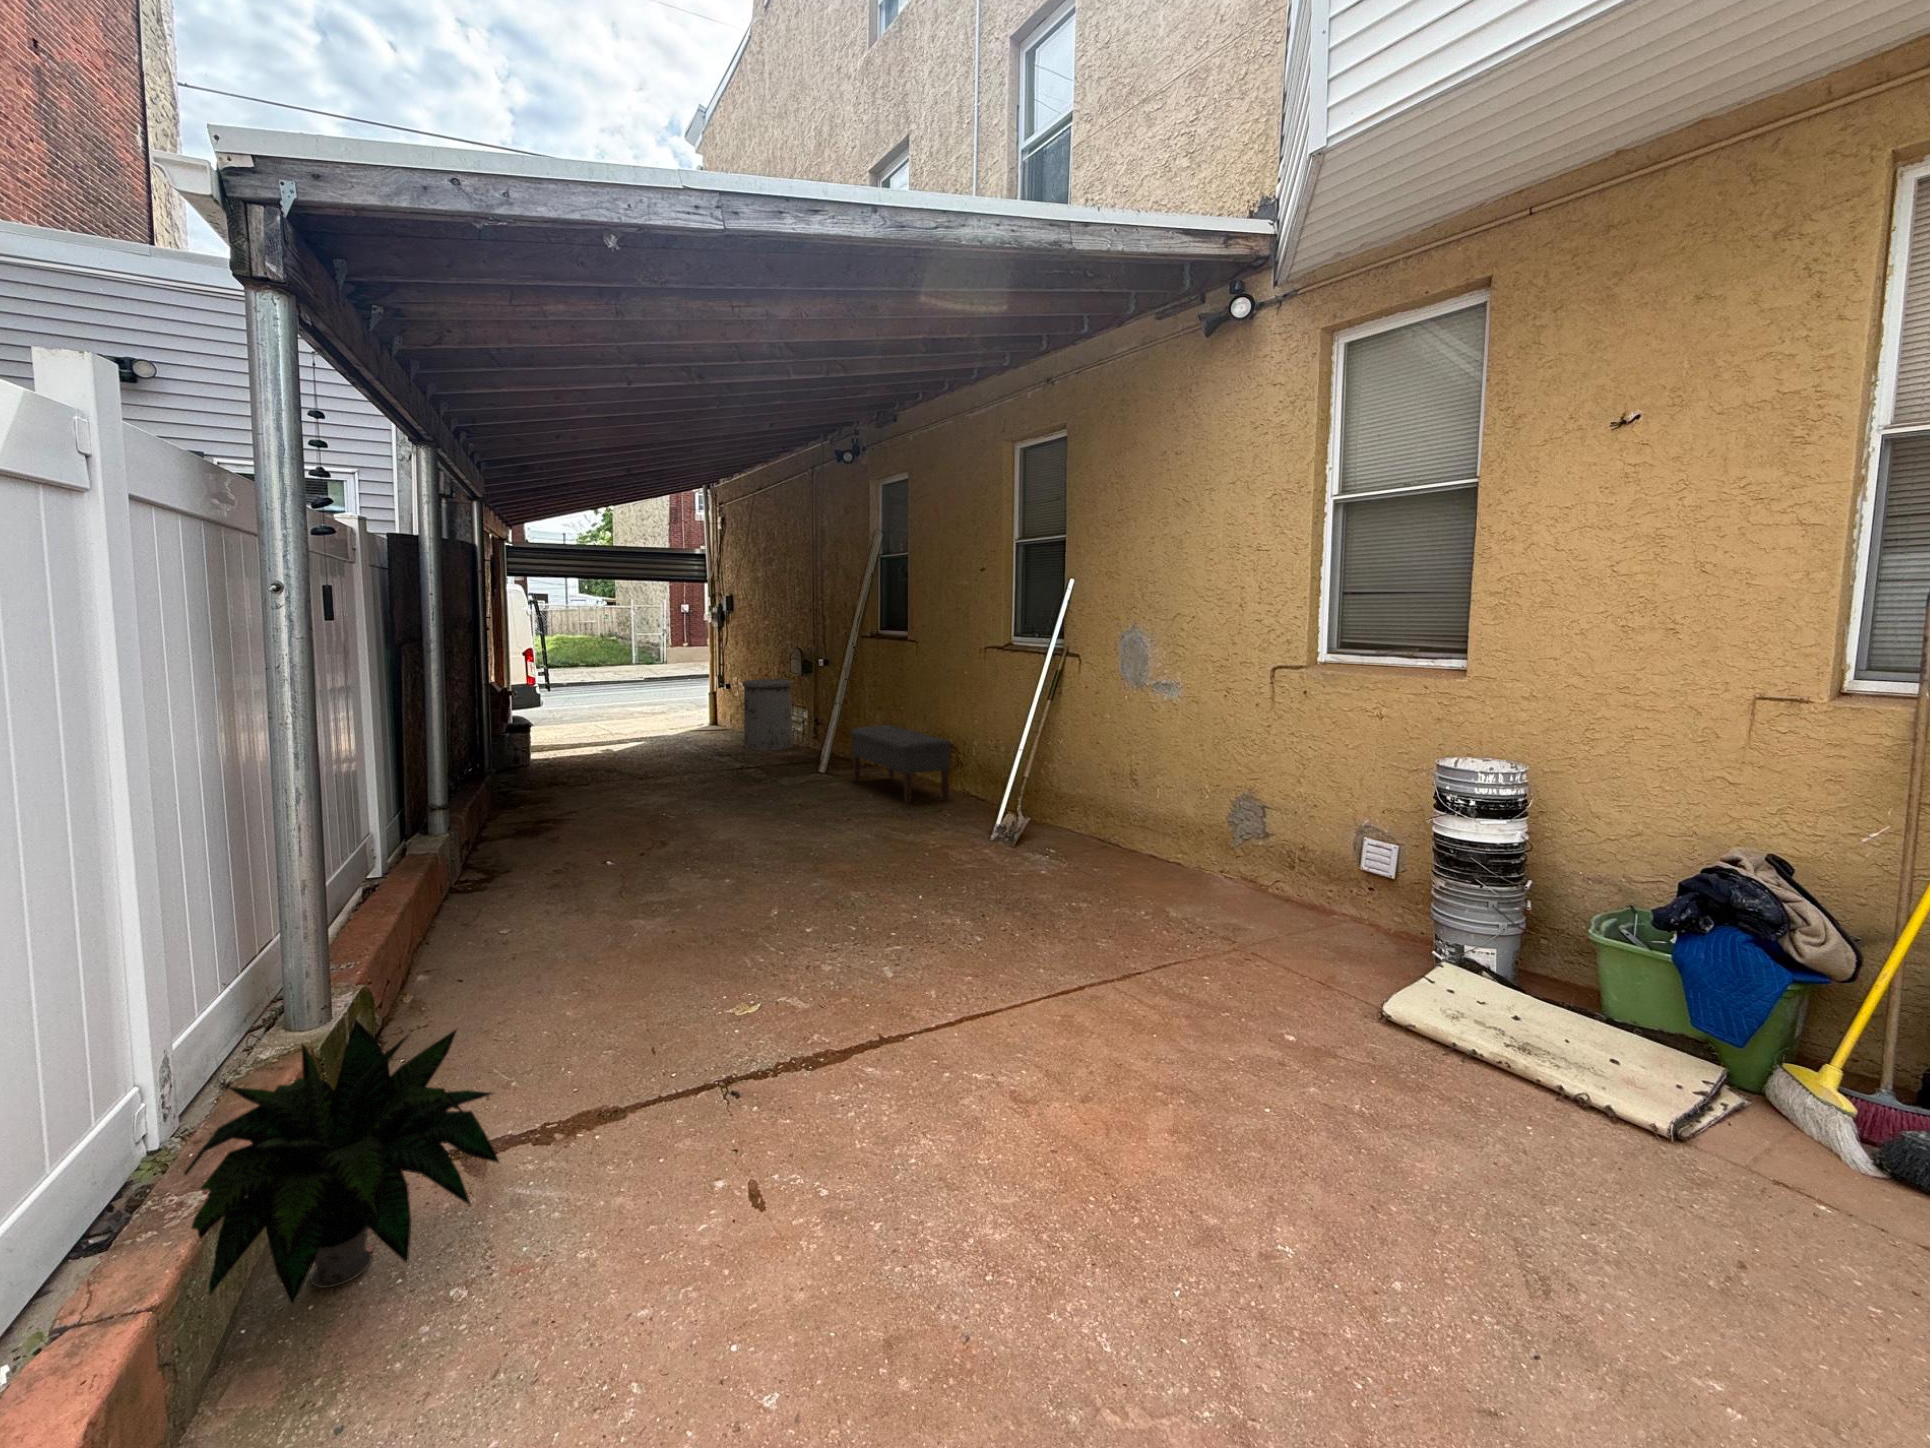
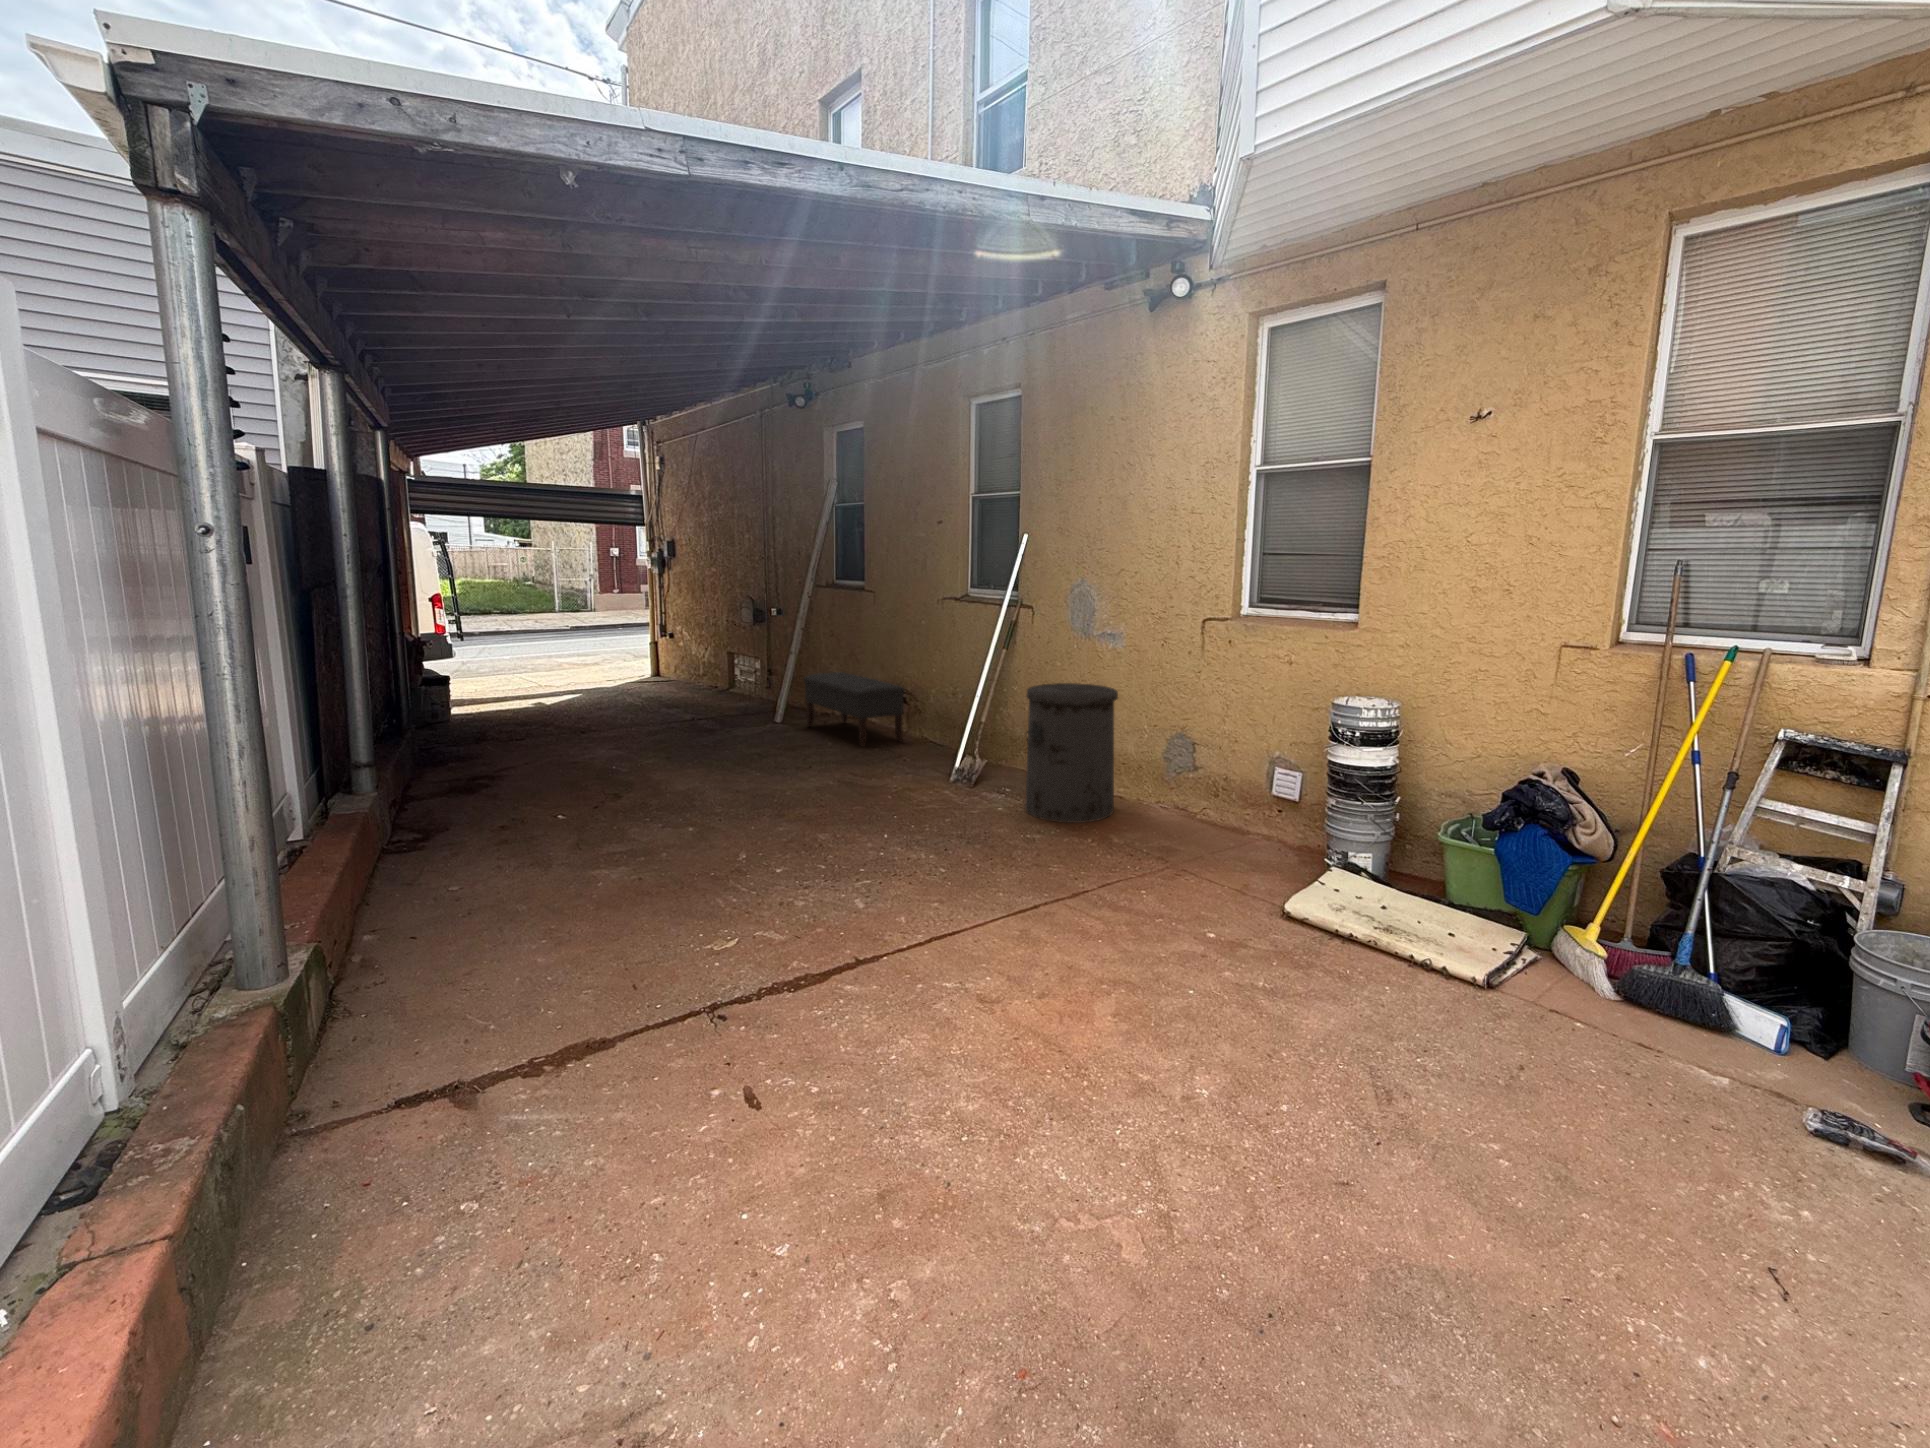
trash can: present [741,679,794,750] -> present [1025,683,1118,823]
potted plant: present [184,1019,499,1306] -> none [153,964,503,1271]

